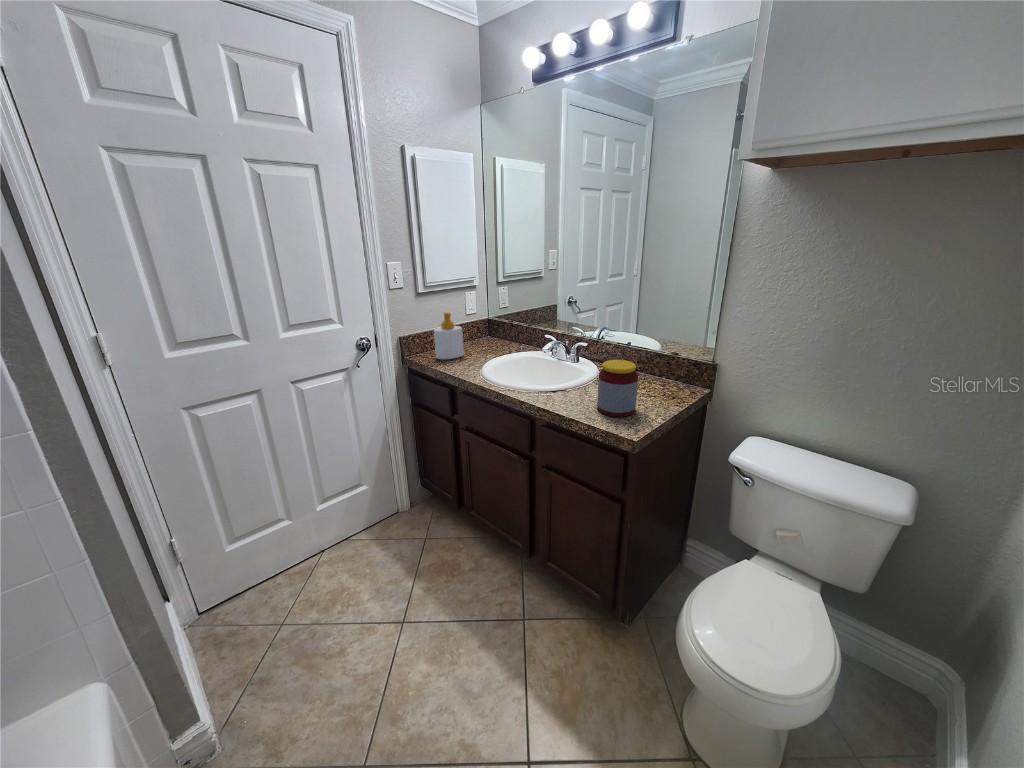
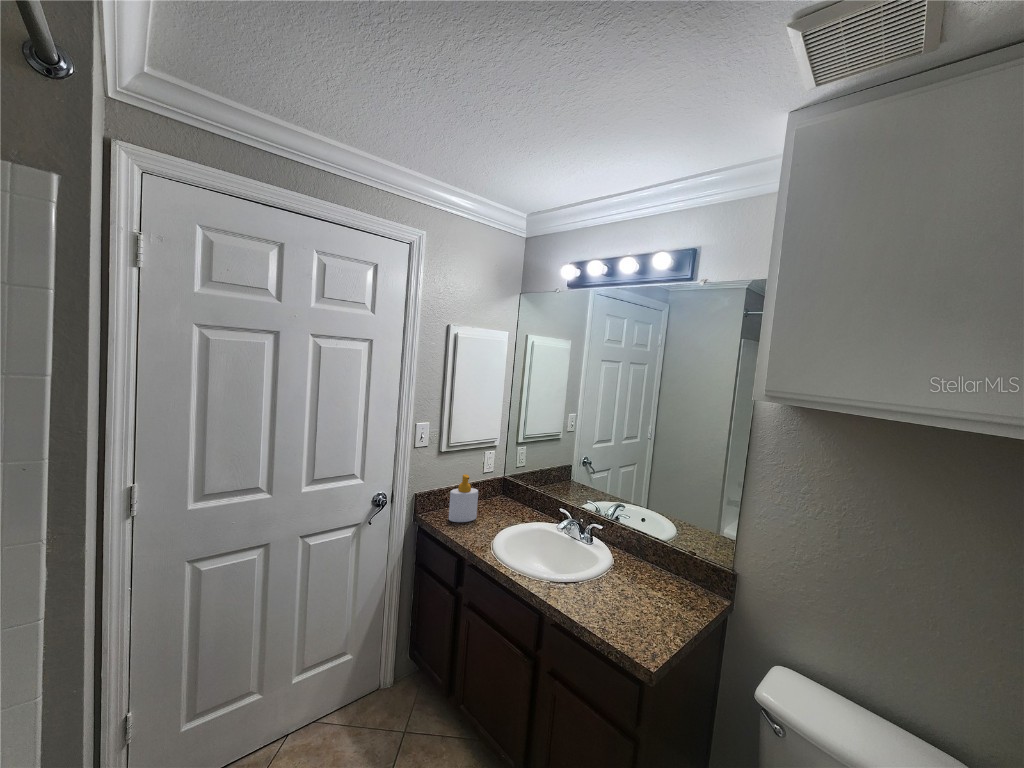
jar: present [597,360,638,417] -> none [612,563,656,632]

